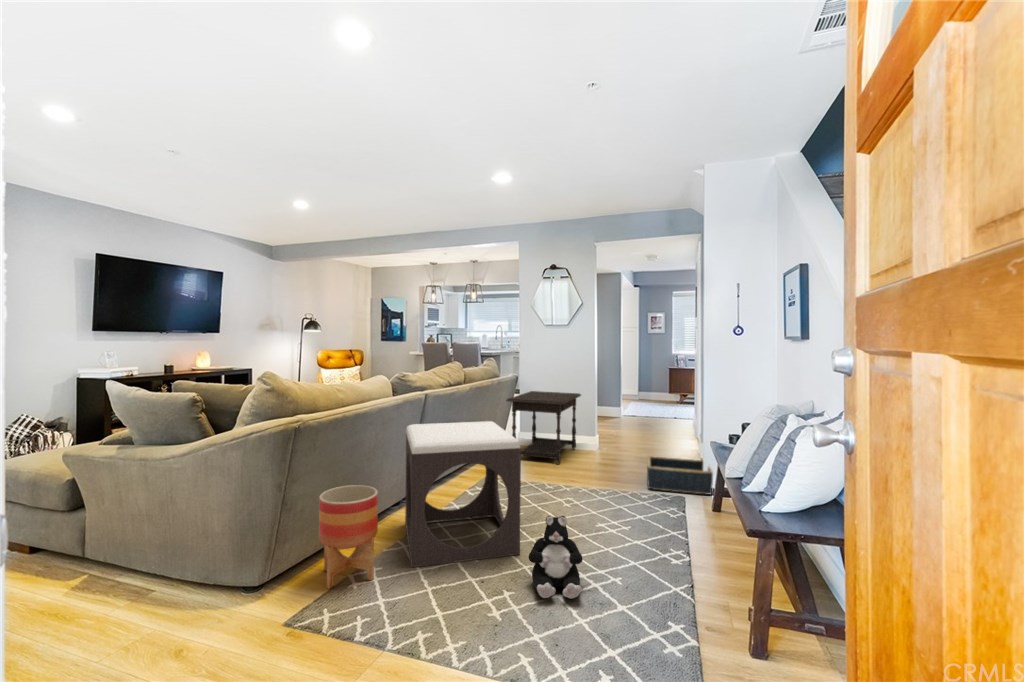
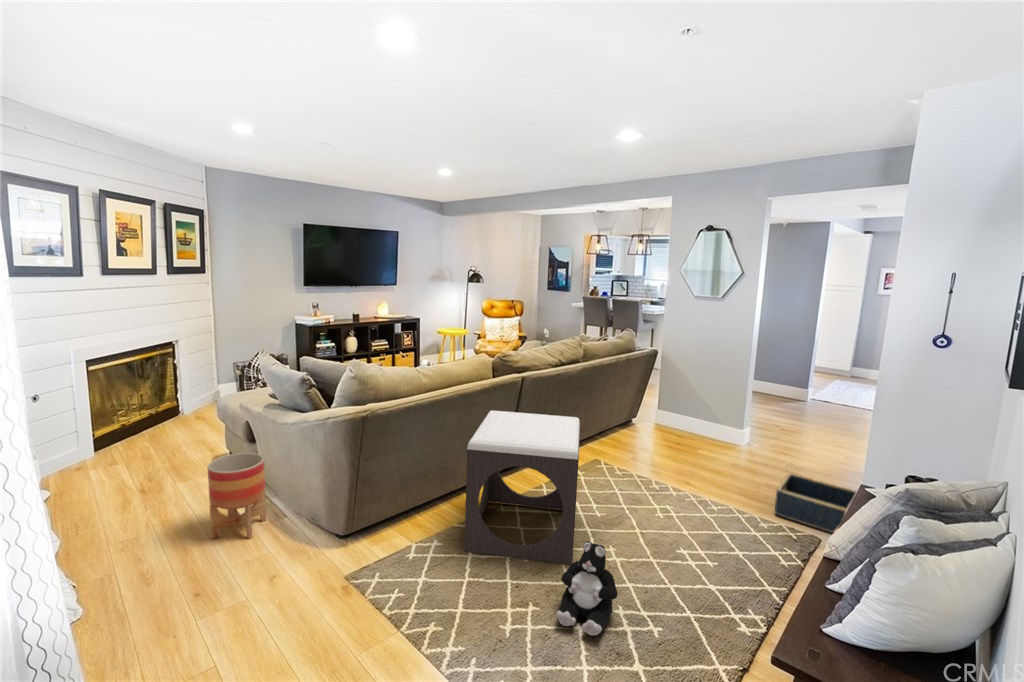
side table: present [506,391,581,464] -> none [631,369,729,458]
planter: present [319,485,378,588] -> present [208,453,266,539]

